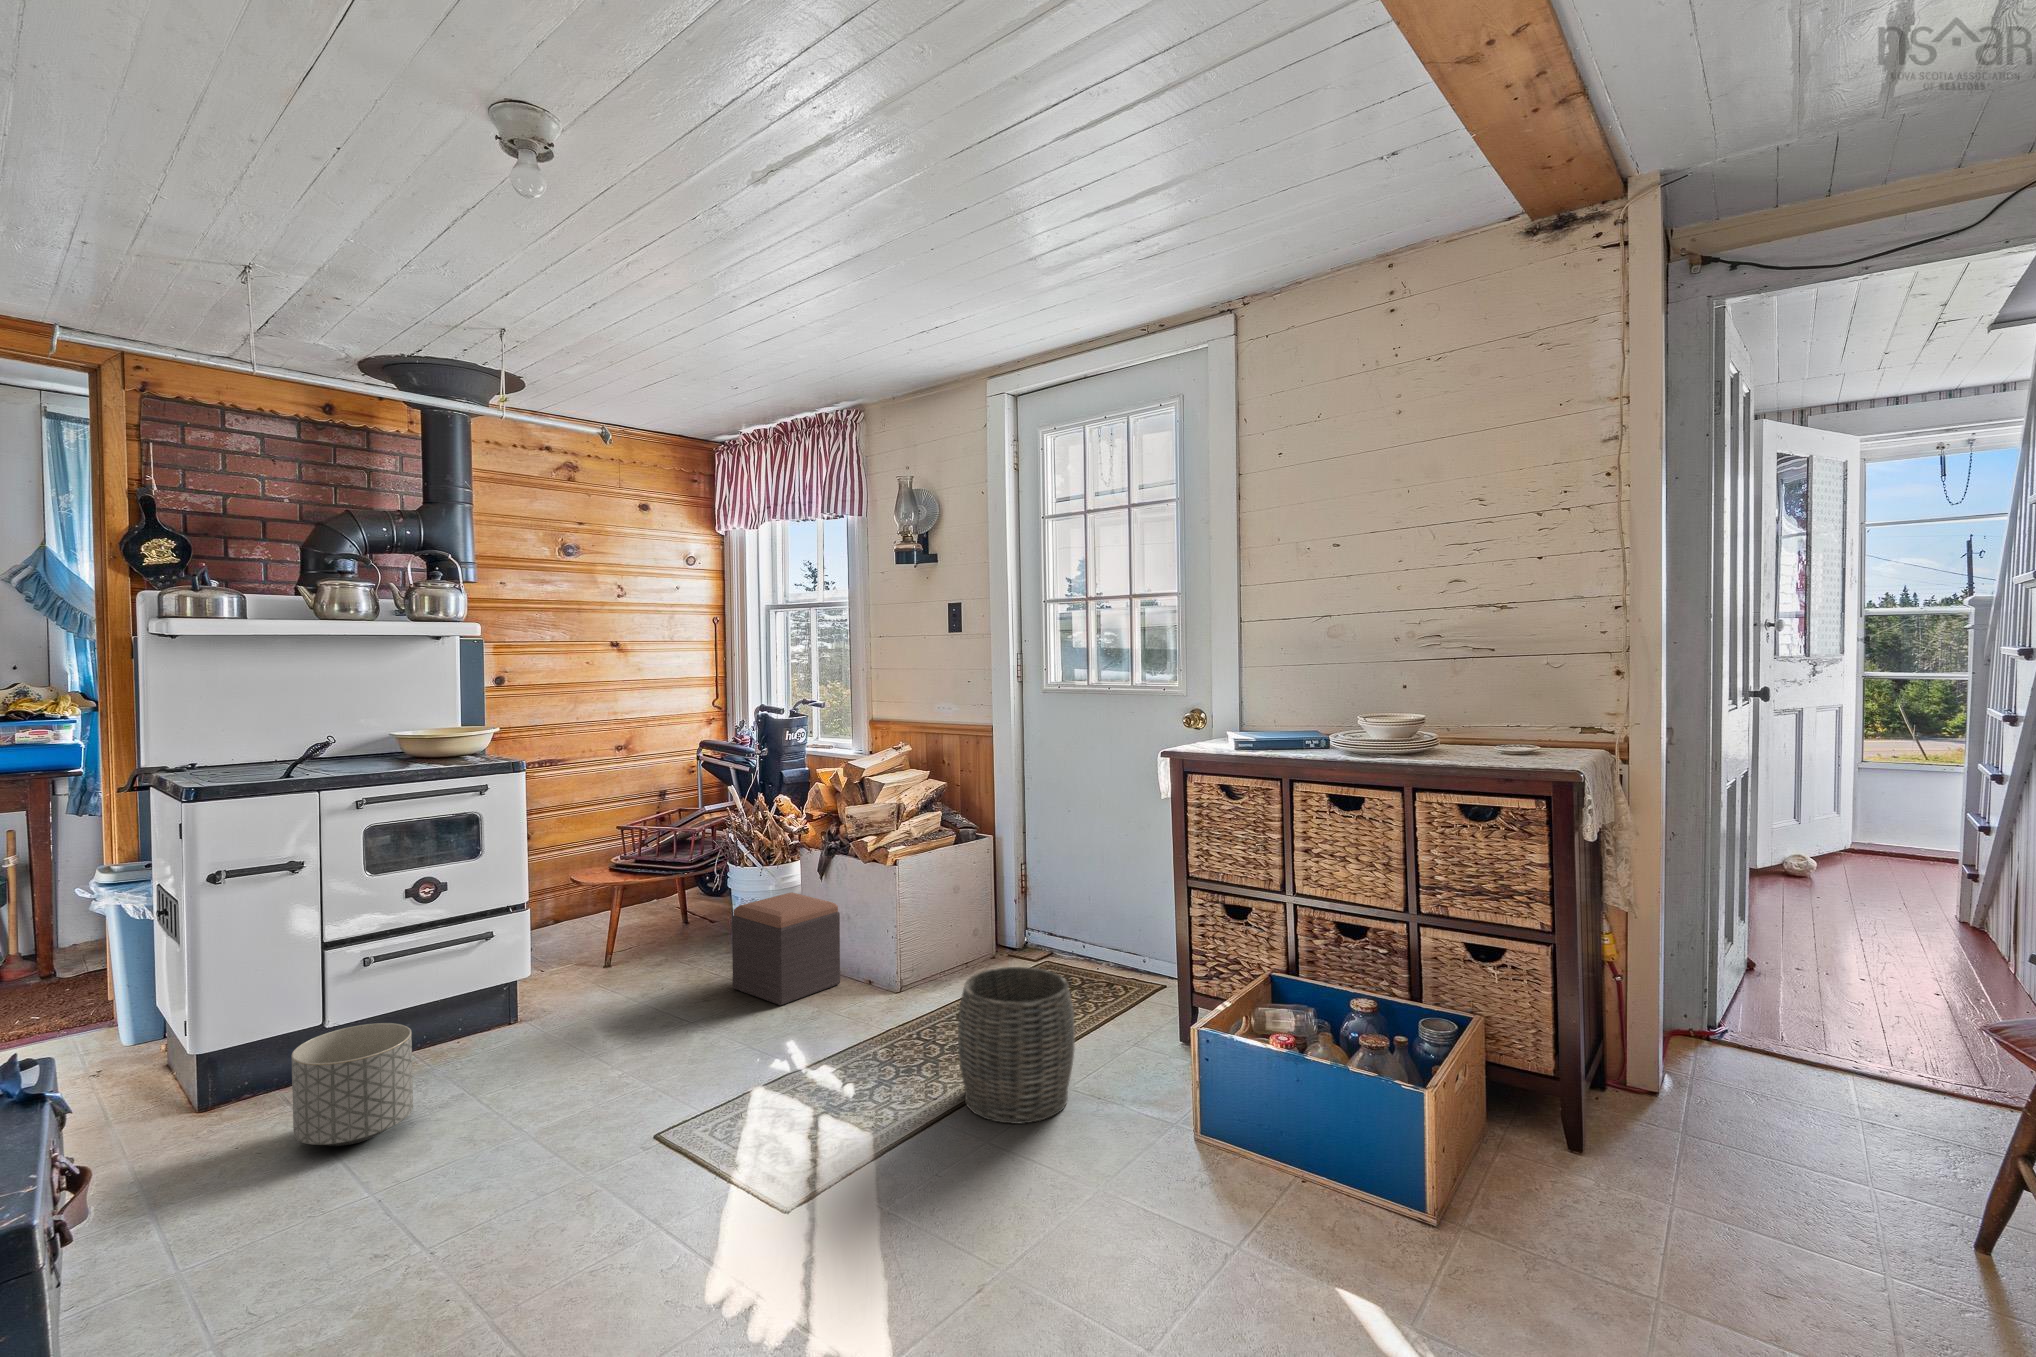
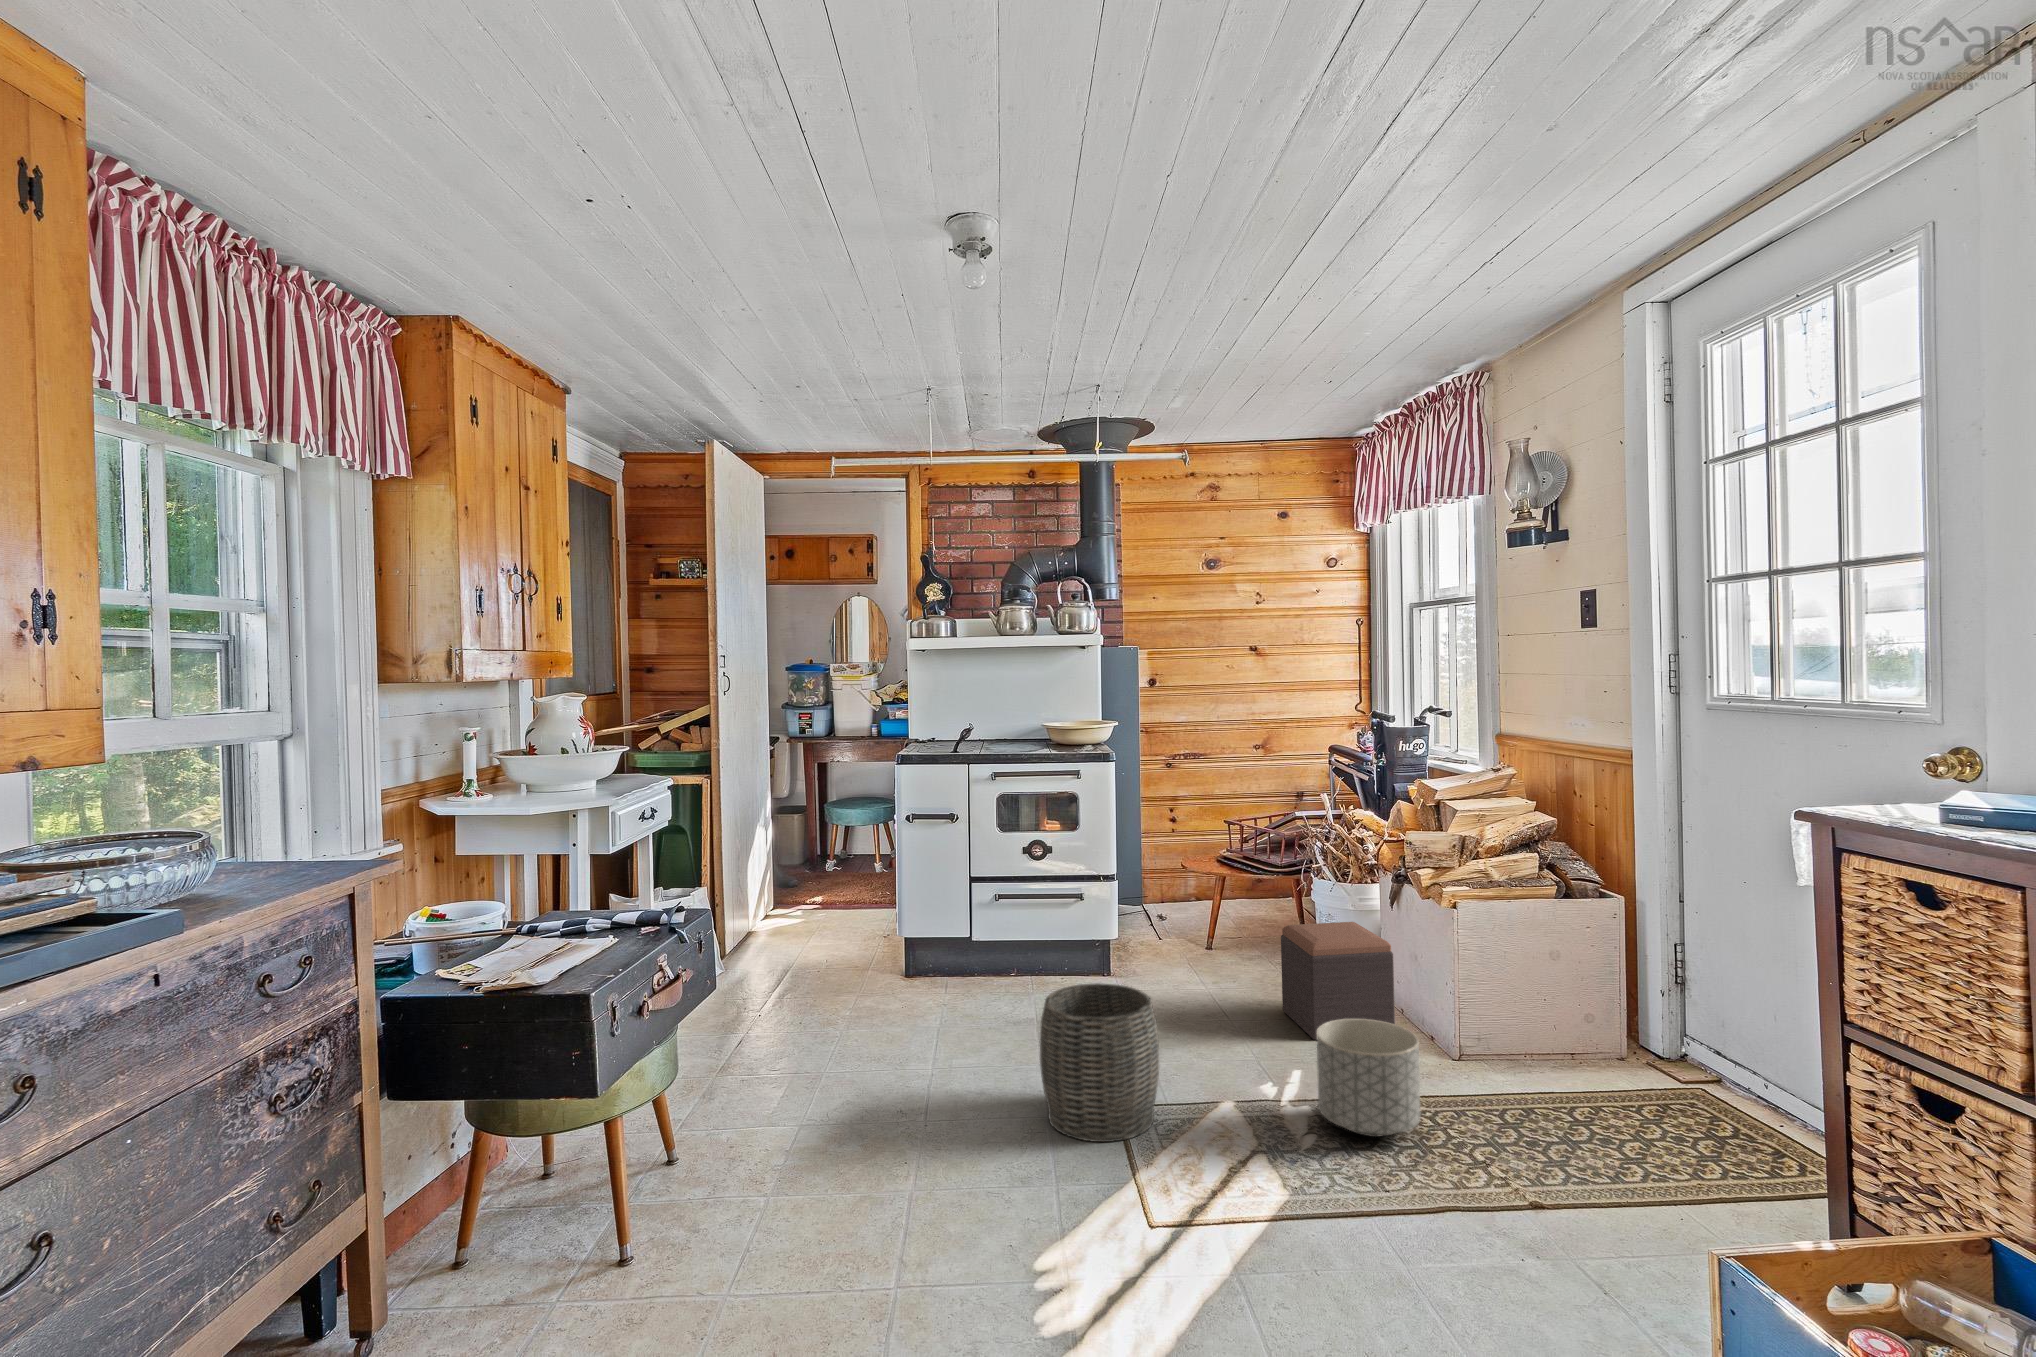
woven basket: present [958,967,1075,1124] -> present [1040,983,1159,1142]
planter: present [292,1023,413,1146] -> present [1317,1019,1420,1137]

